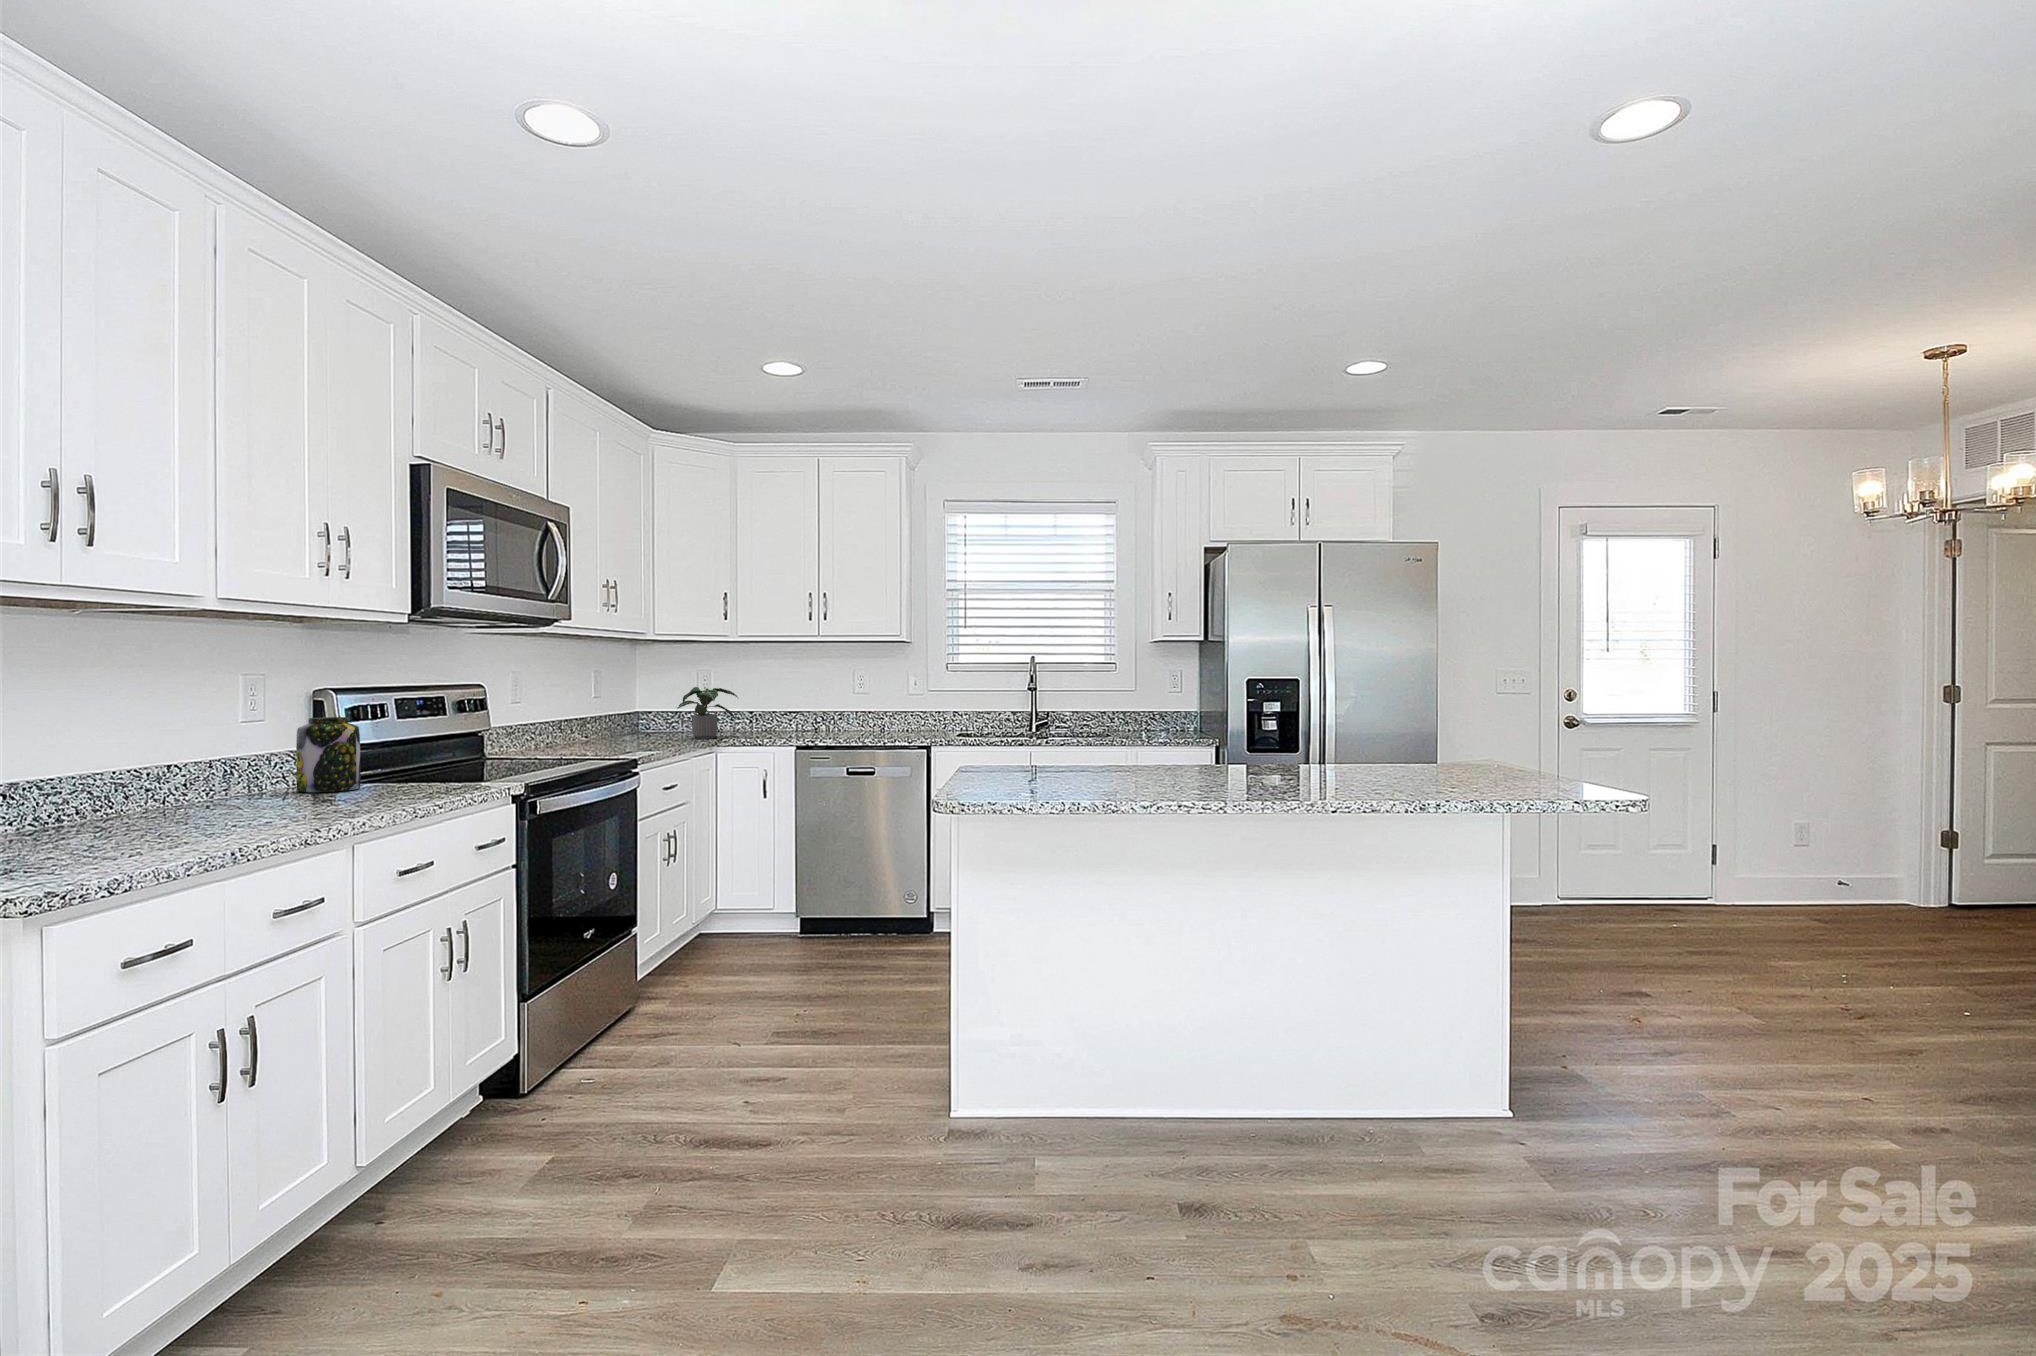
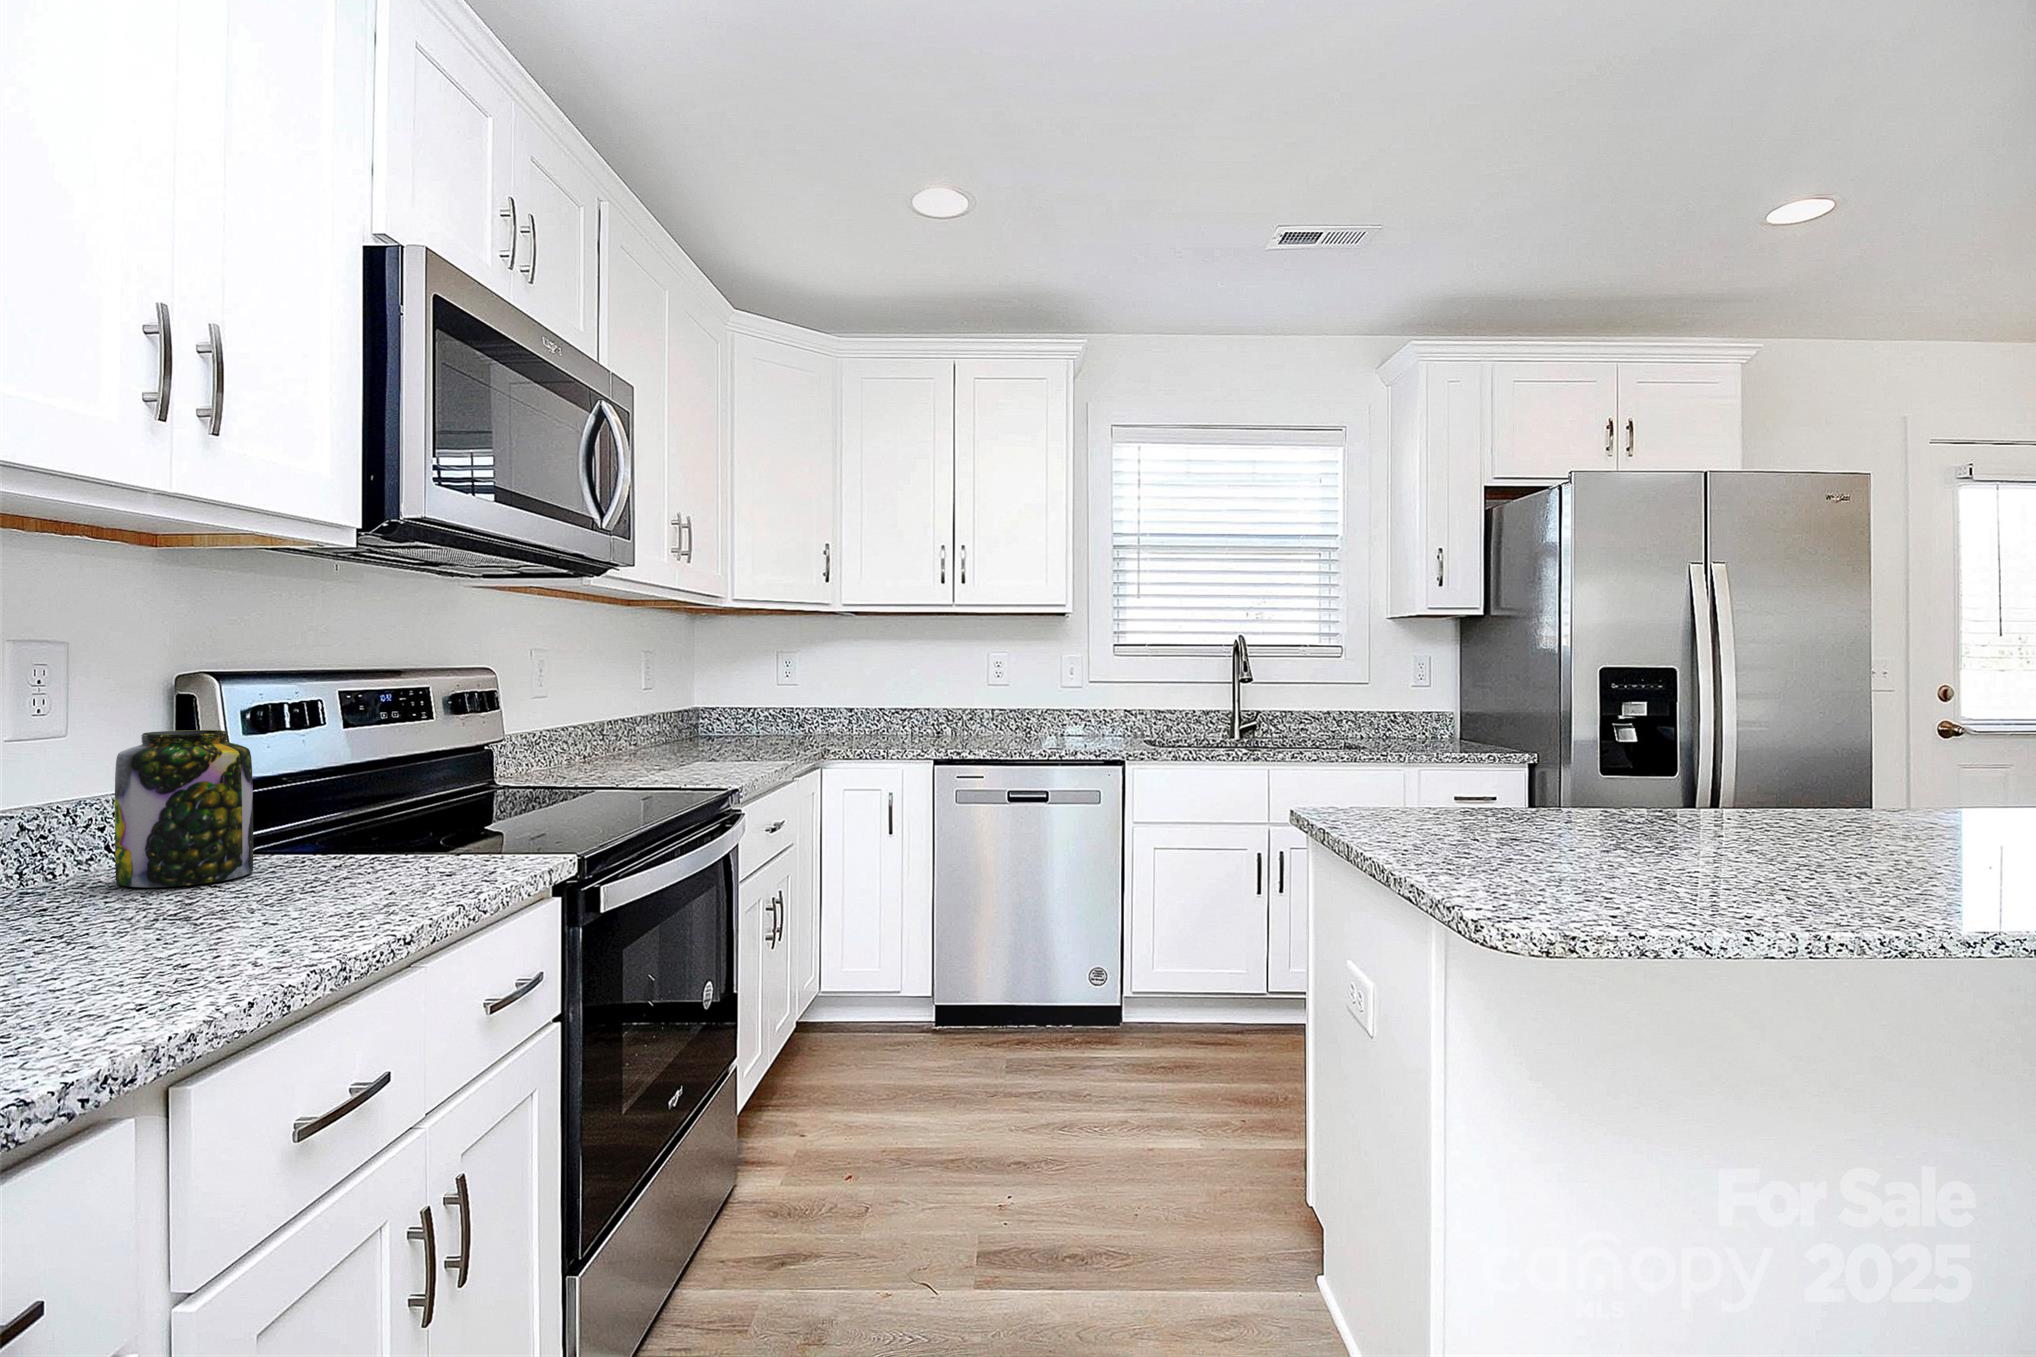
potted plant: present [677,687,738,739] -> none [765,675,844,748]

